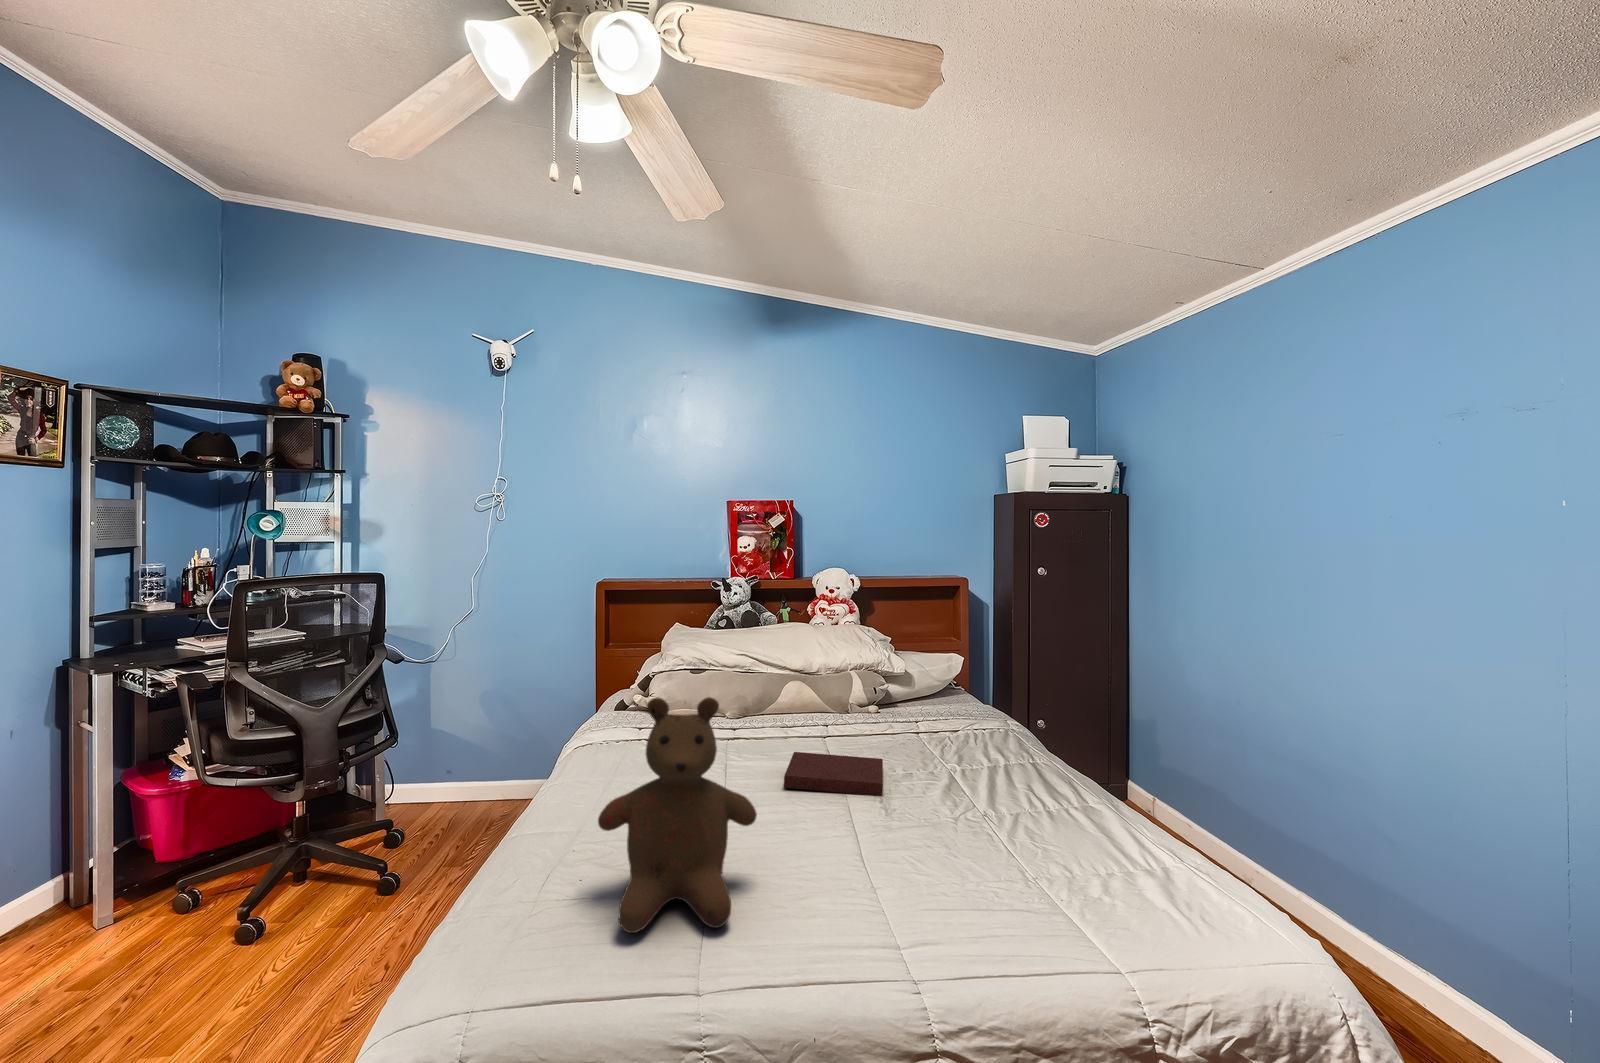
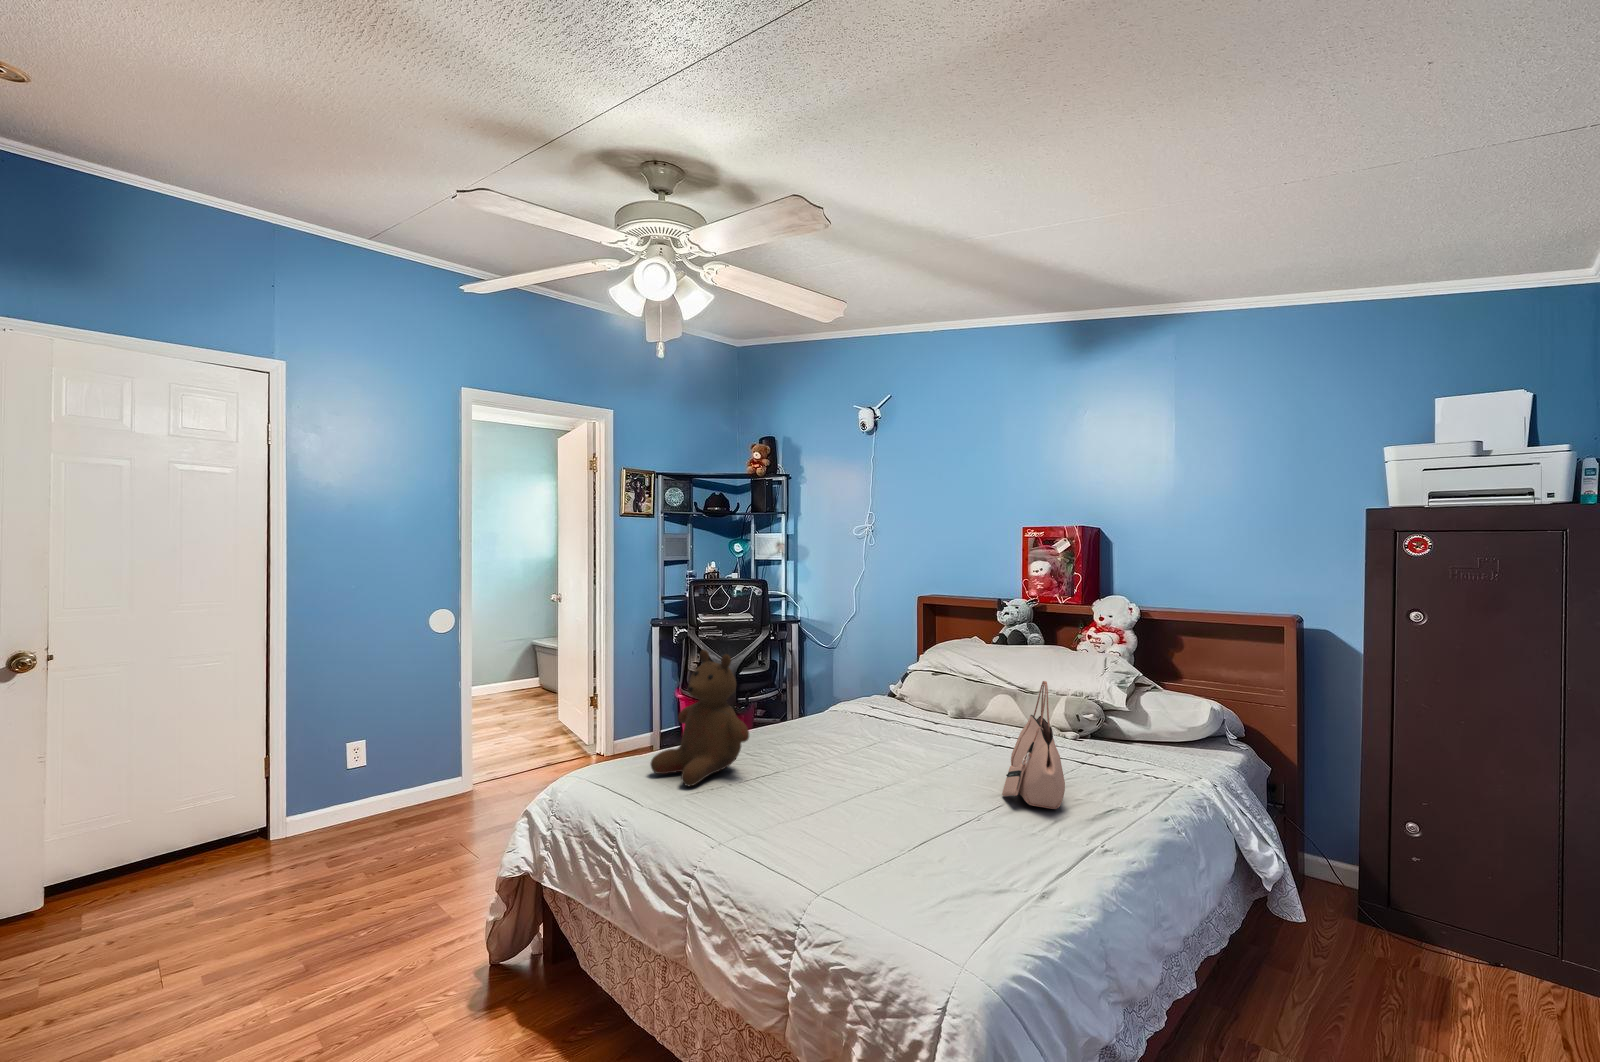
handbag: none [926,658,1036,784] -> present [1002,681,1065,809]
notebook: present [784,752,883,796] -> none [864,737,963,779]

